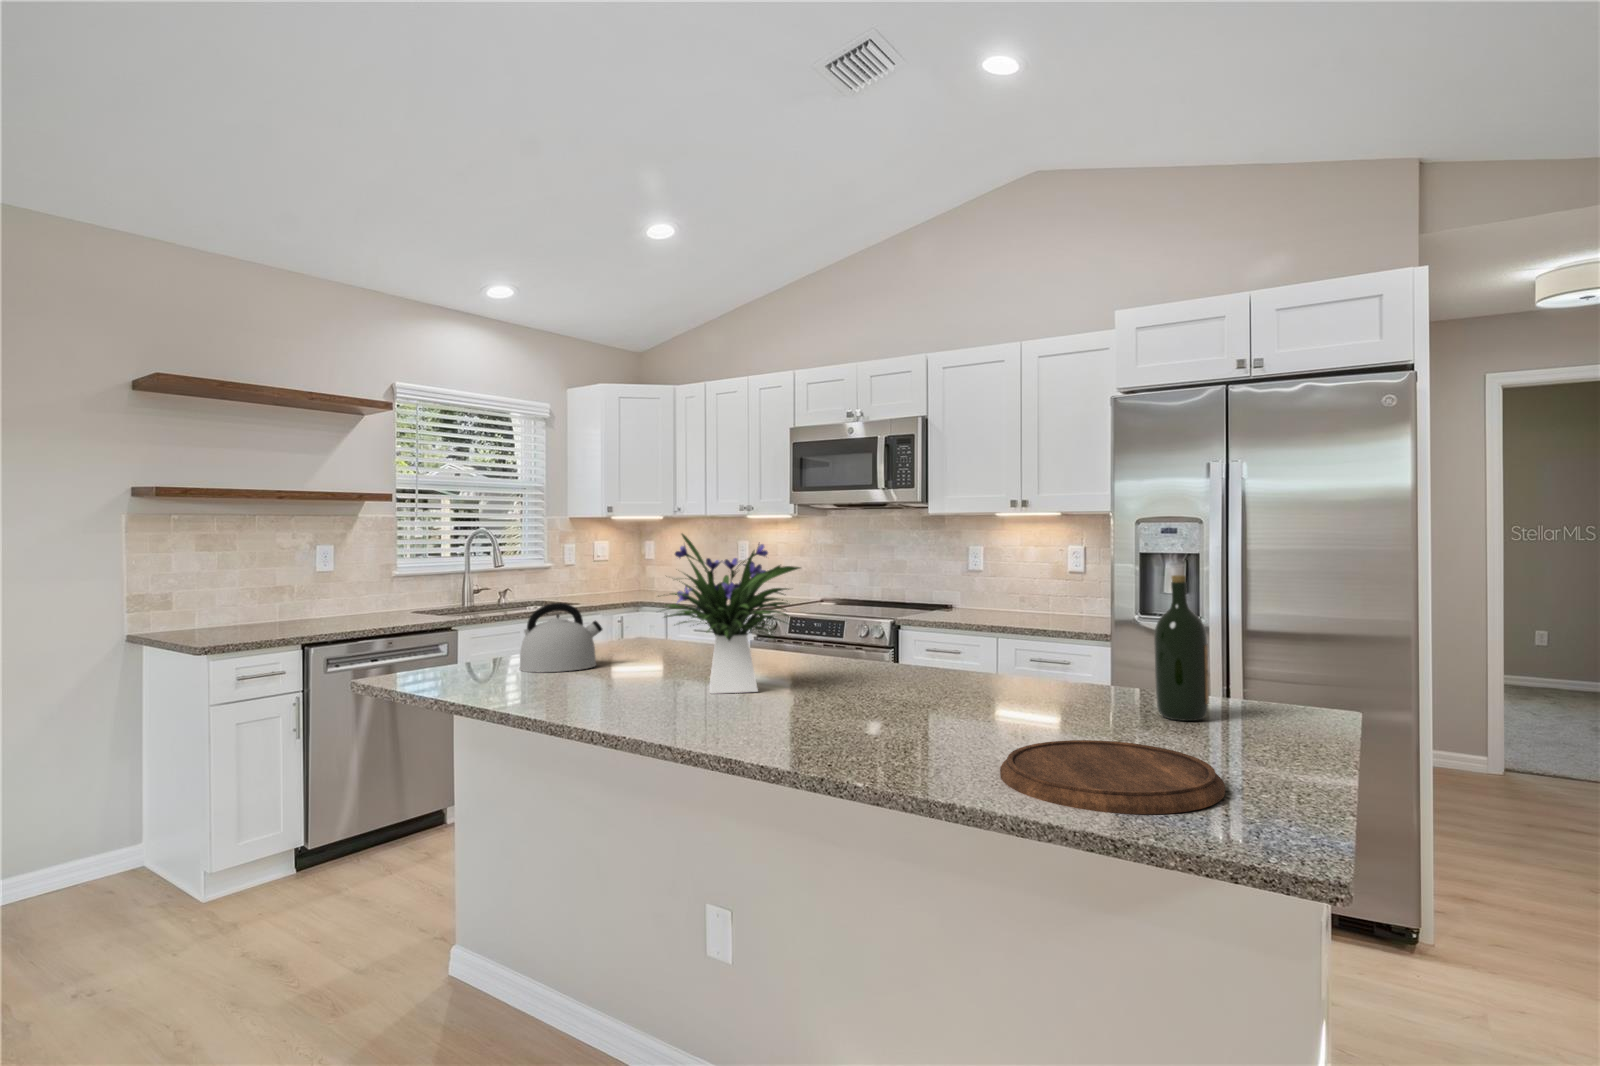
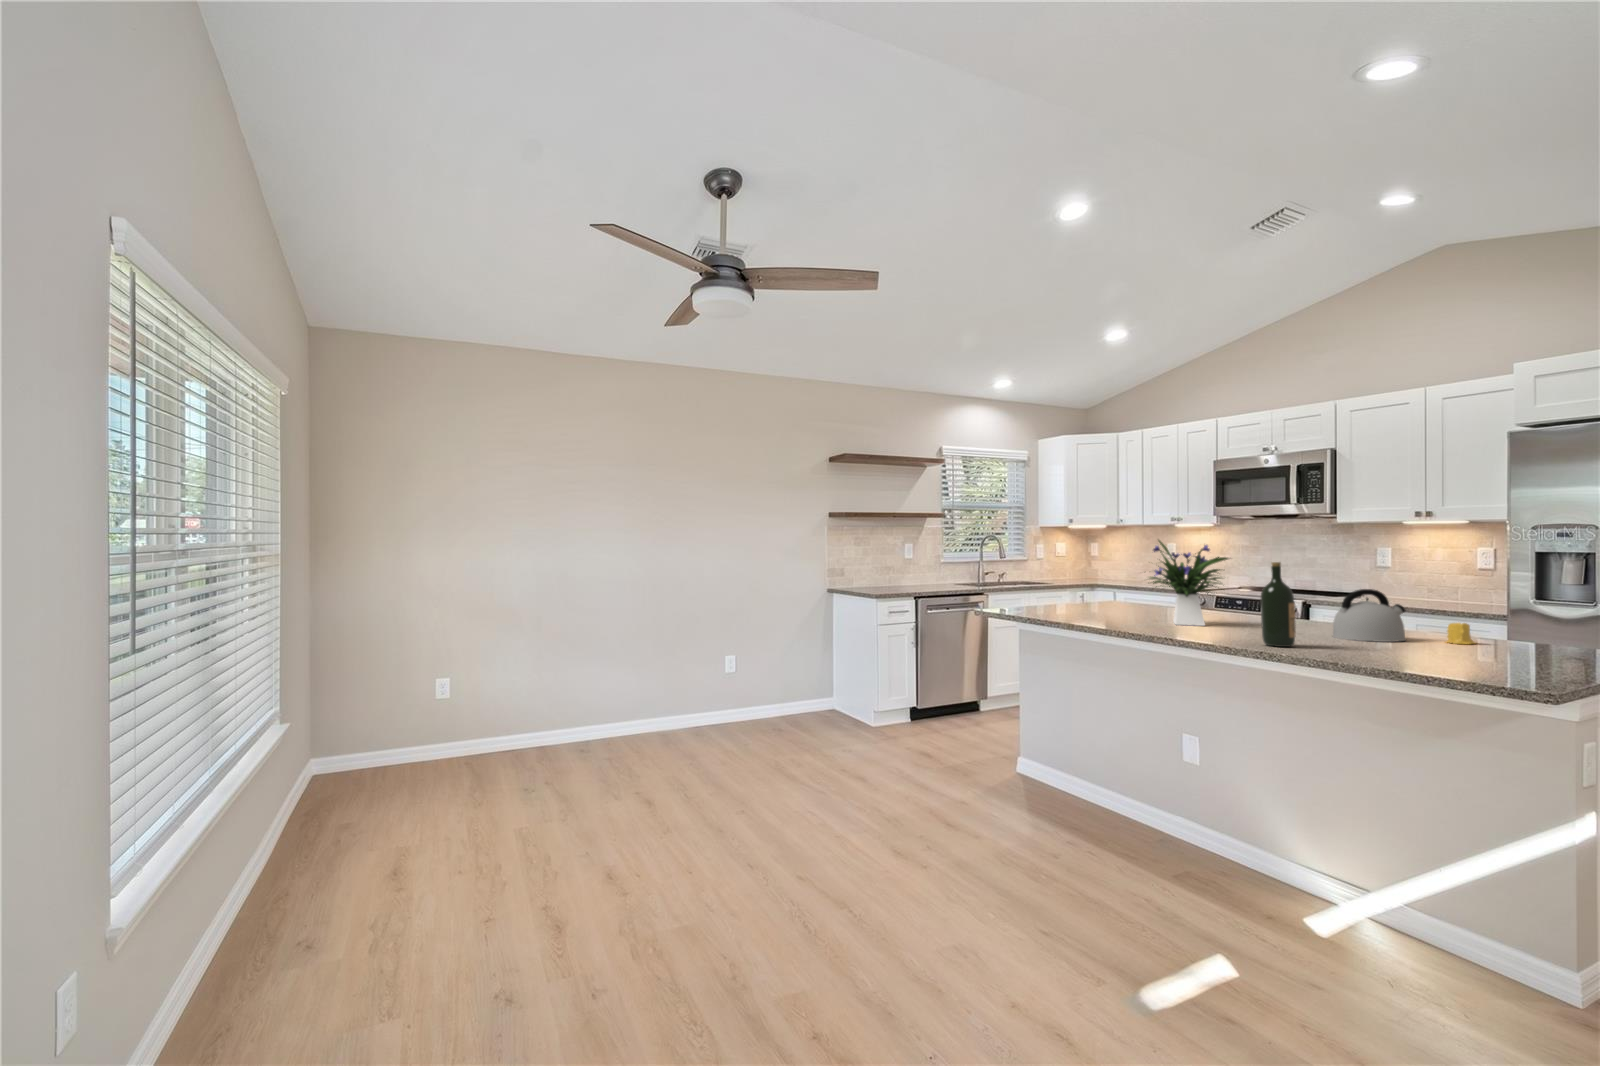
wine bottle: present [1154,575,1209,721] -> present [1261,562,1296,647]
kettle: present [519,603,602,672] -> present [1333,589,1406,642]
candle: none [1093,667,1135,706] -> present [1446,623,1476,644]
cutting board: present [1000,740,1225,814] -> none [1352,645,1487,668]

